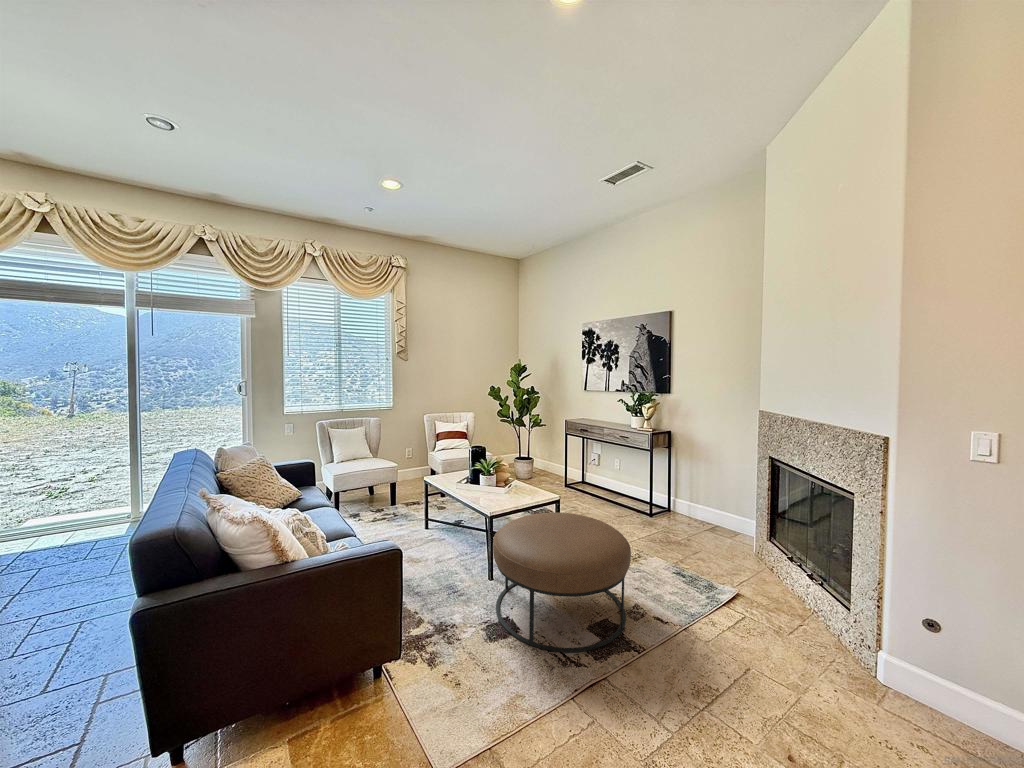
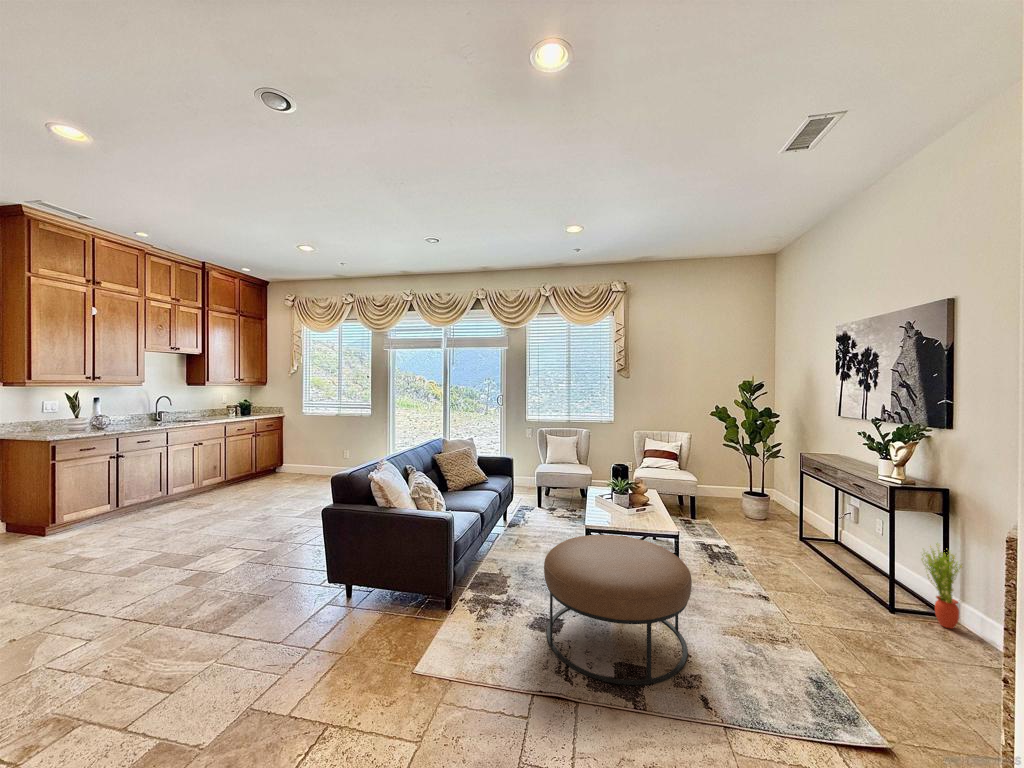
potted plant: none [661,466,683,516] -> present [921,544,962,629]

